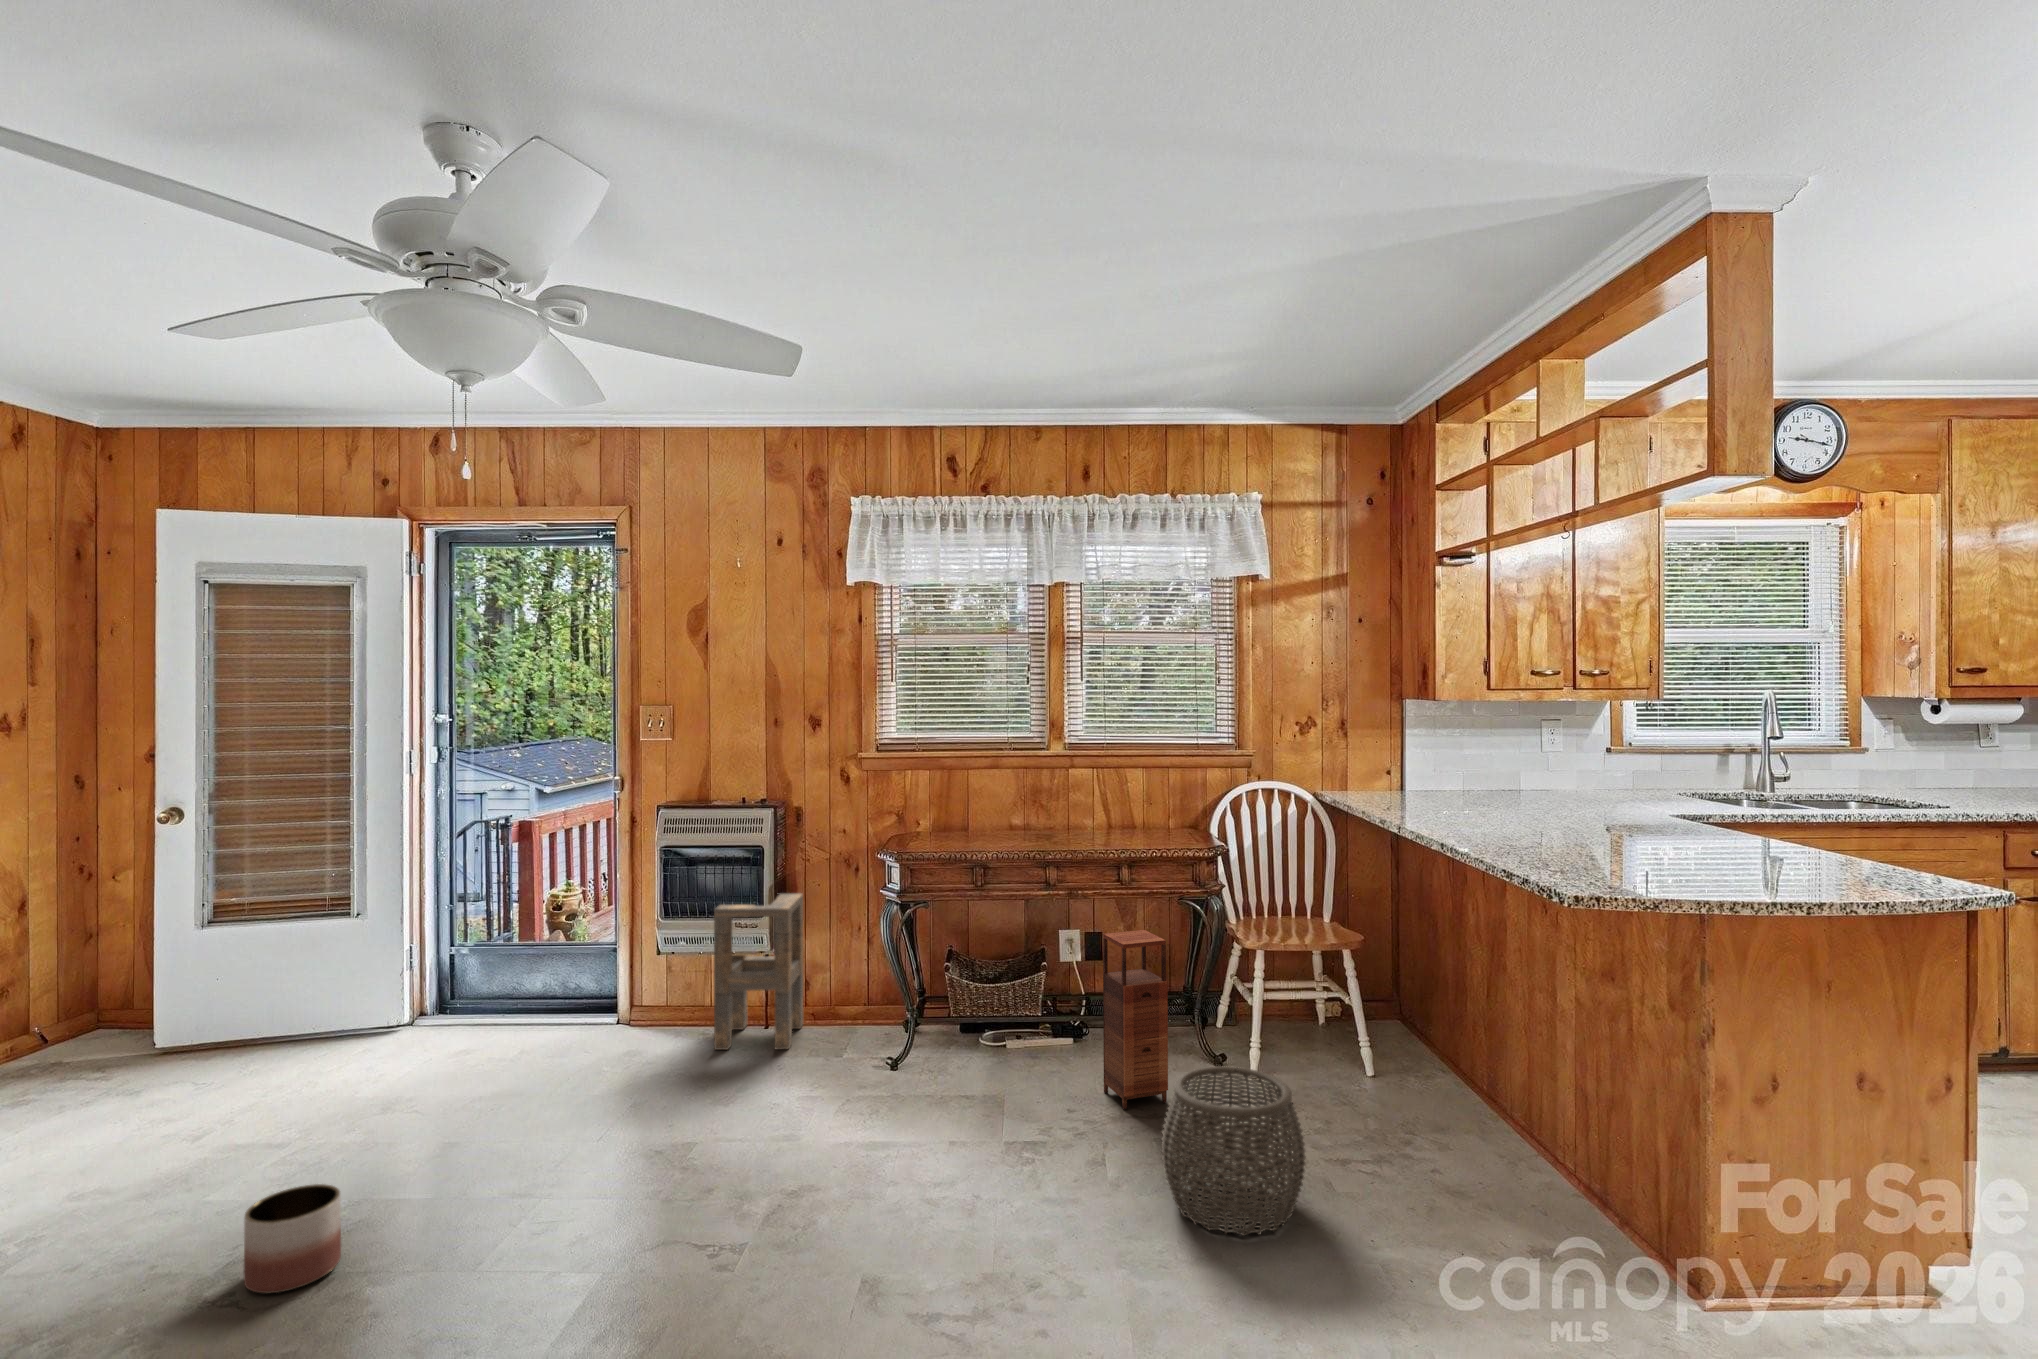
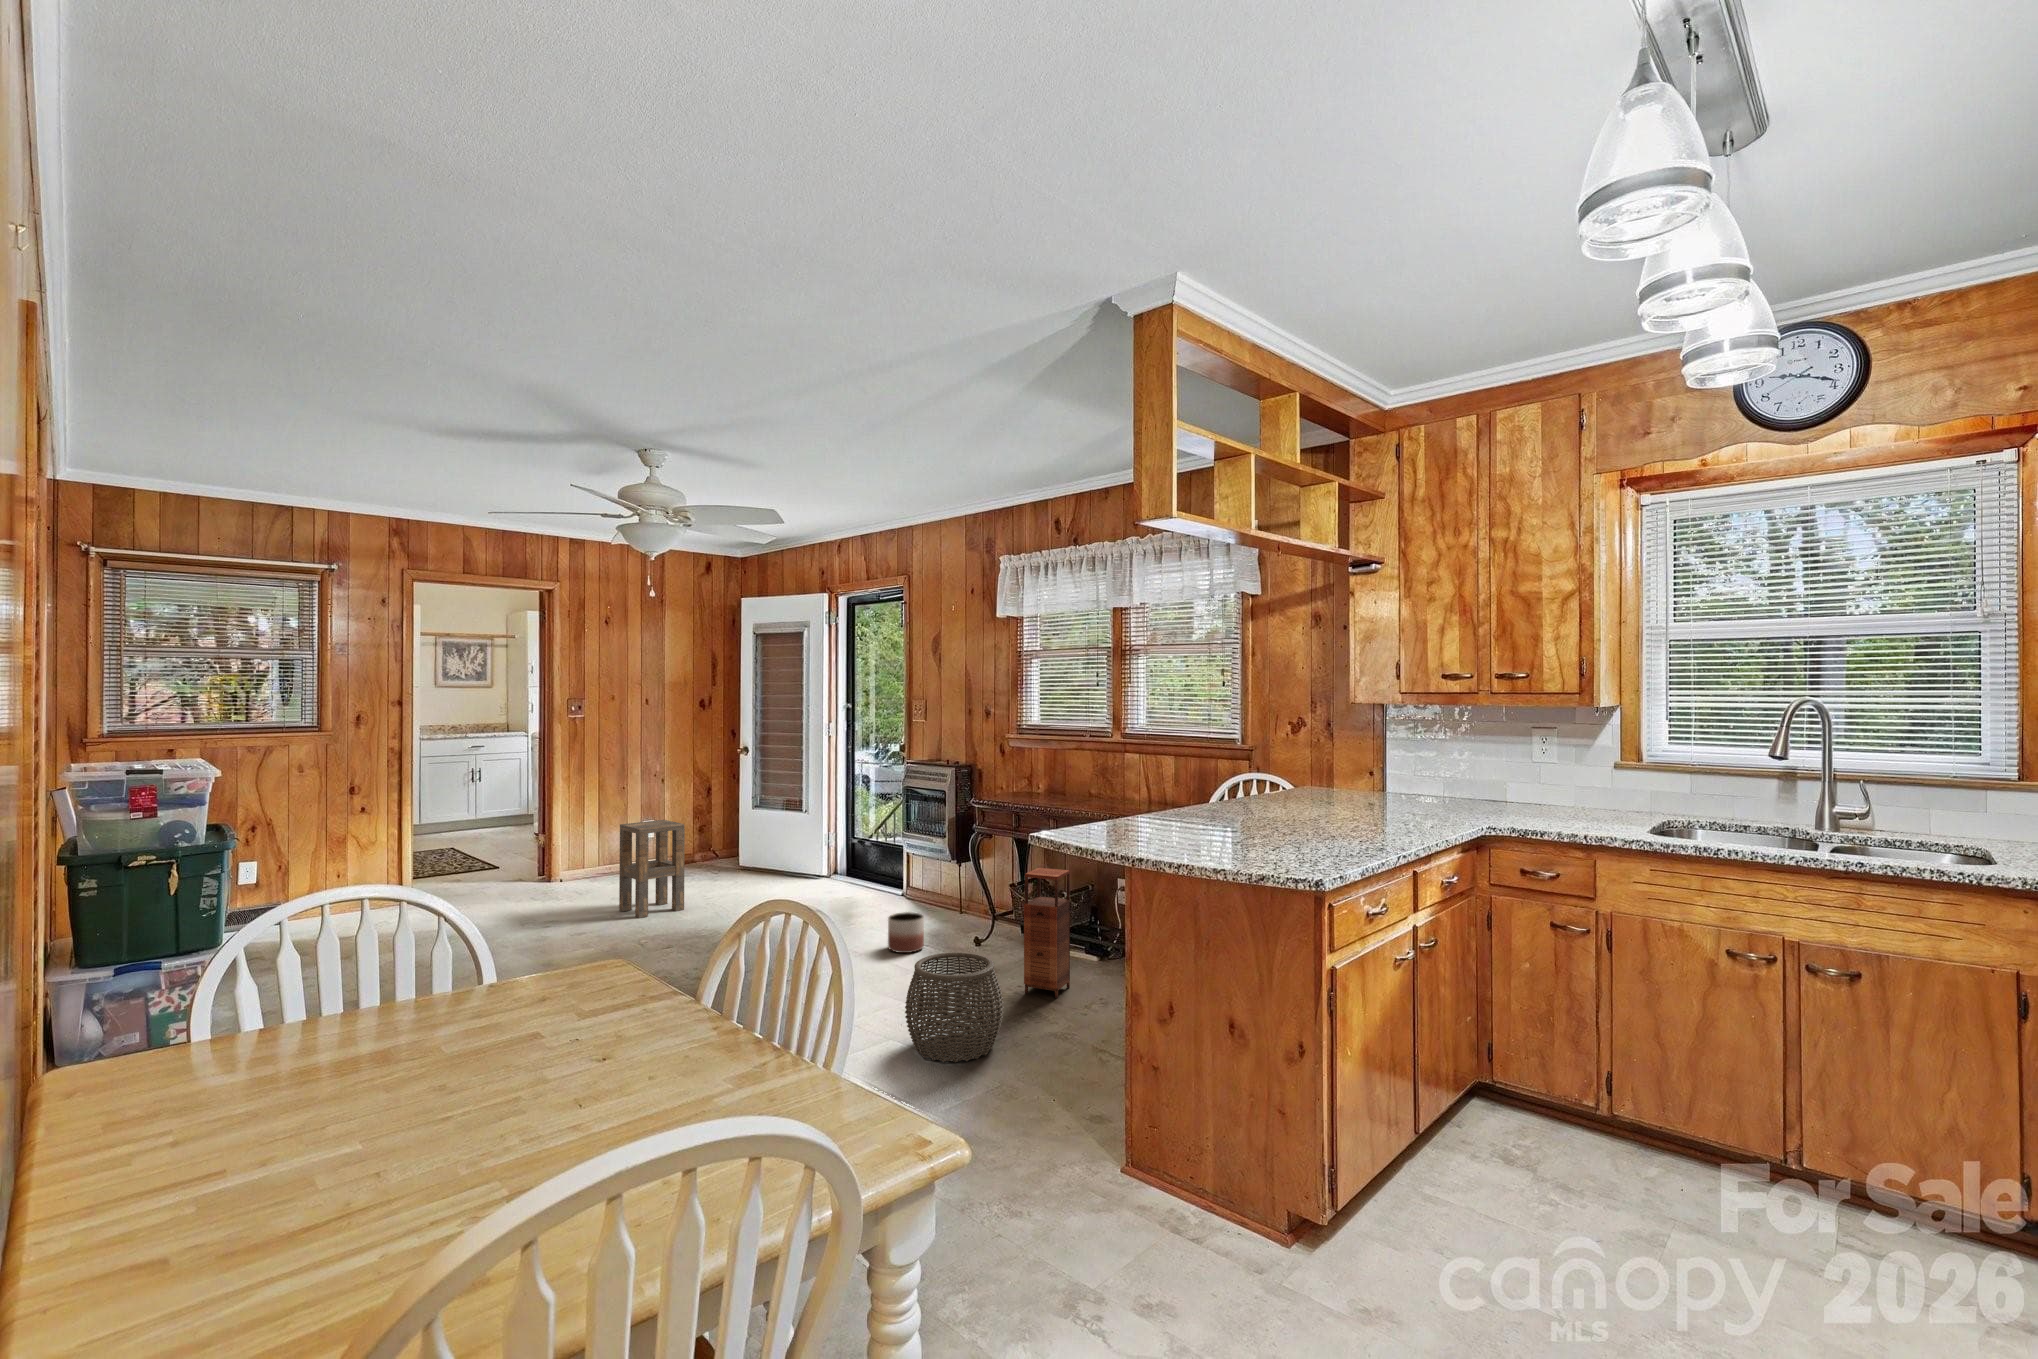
side table: present [714,893,803,1050] -> present [619,820,685,918]
planter: present [244,1184,341,1293] -> present [888,912,924,953]

